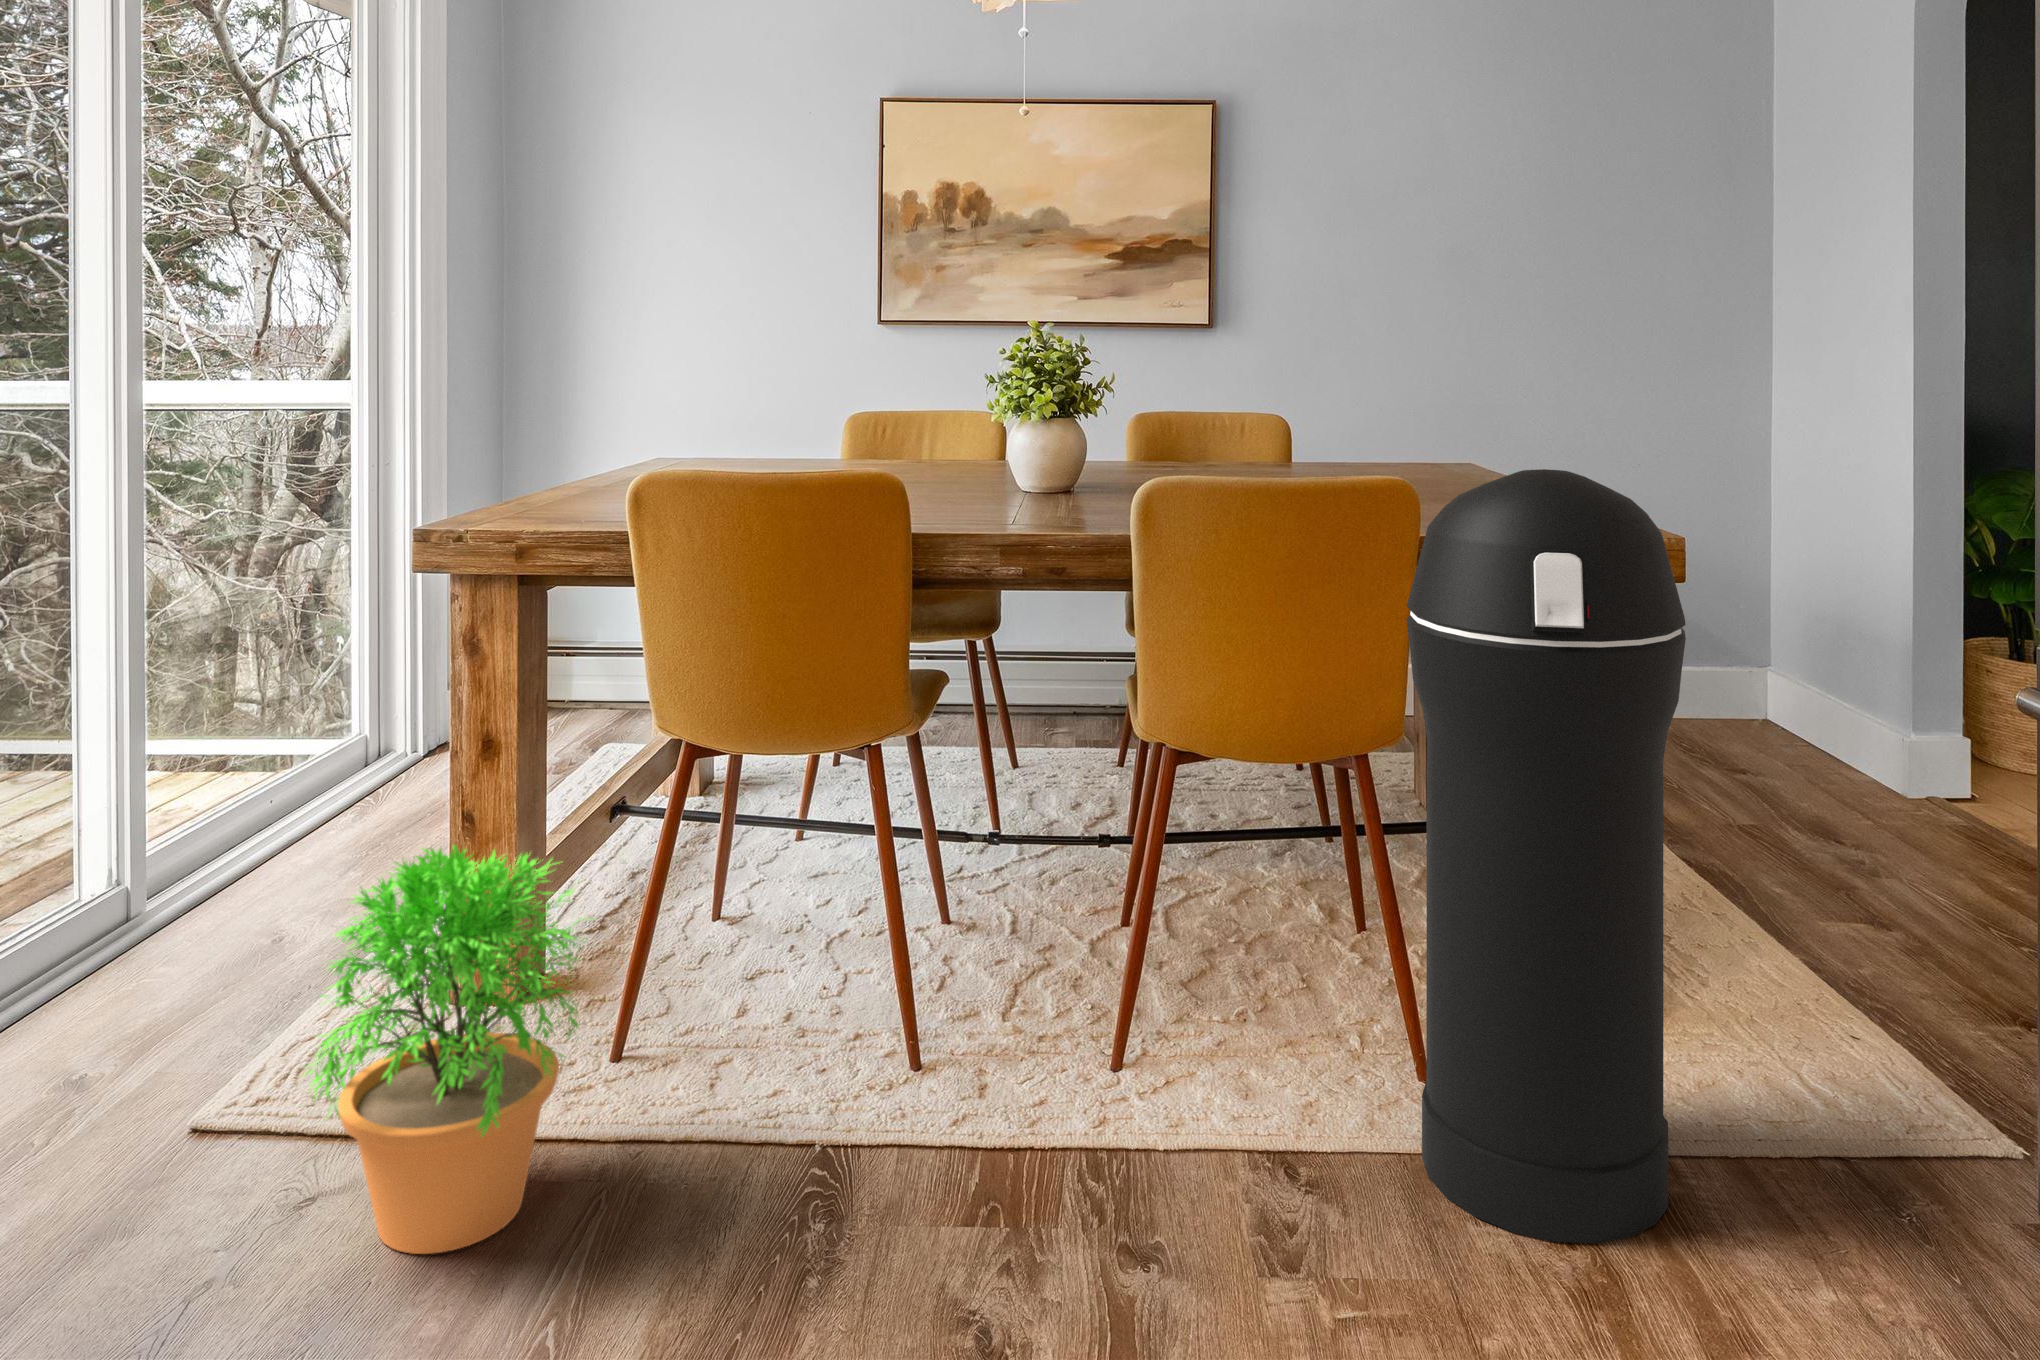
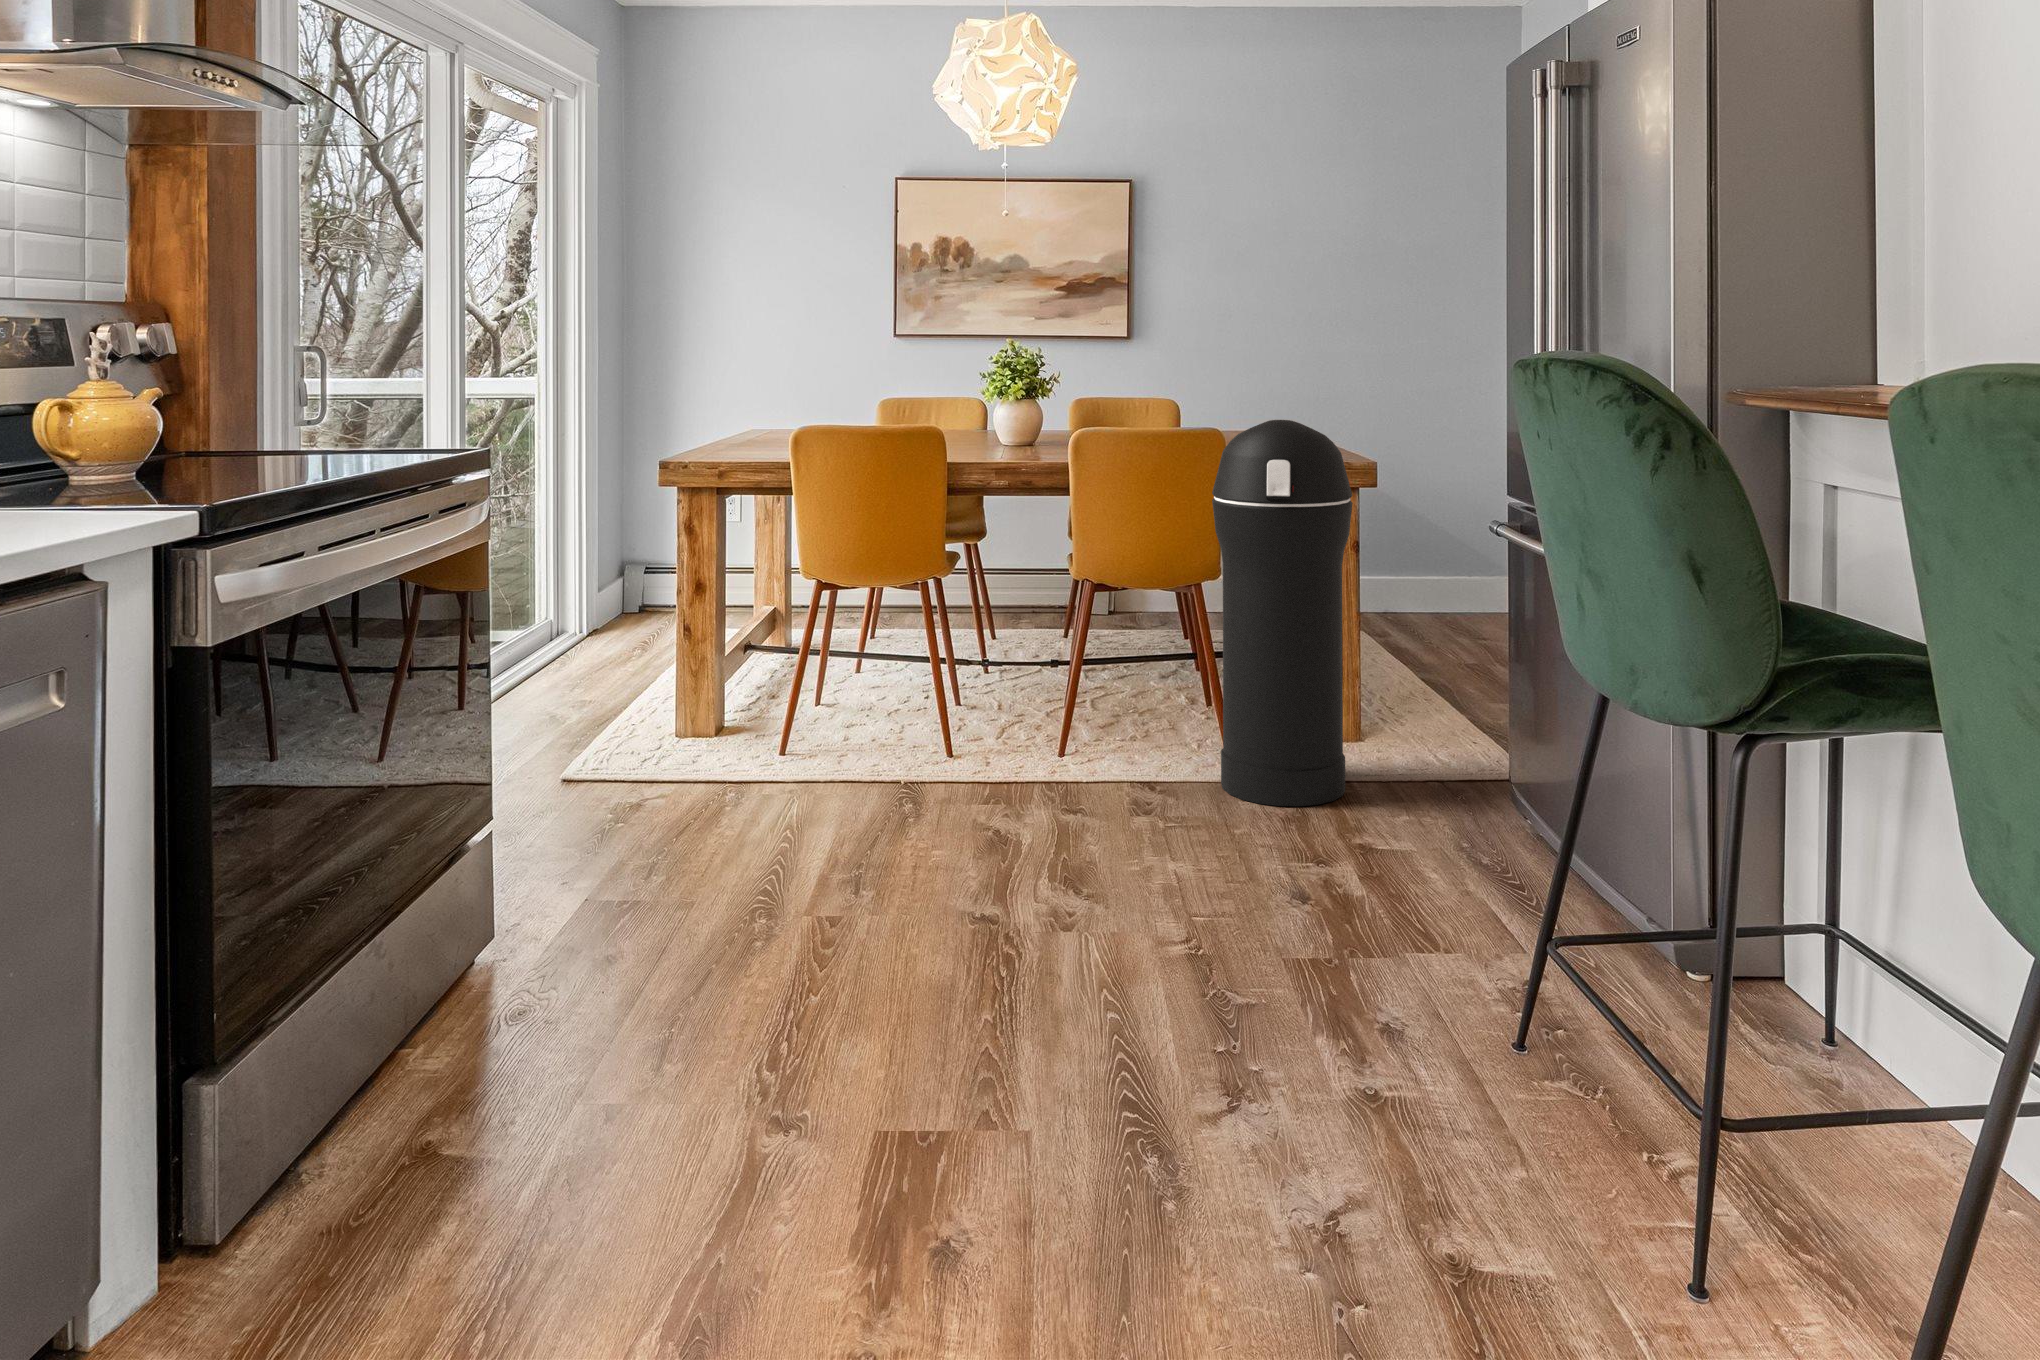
potted plant: present [307,845,581,1254] -> none [650,613,787,812]

